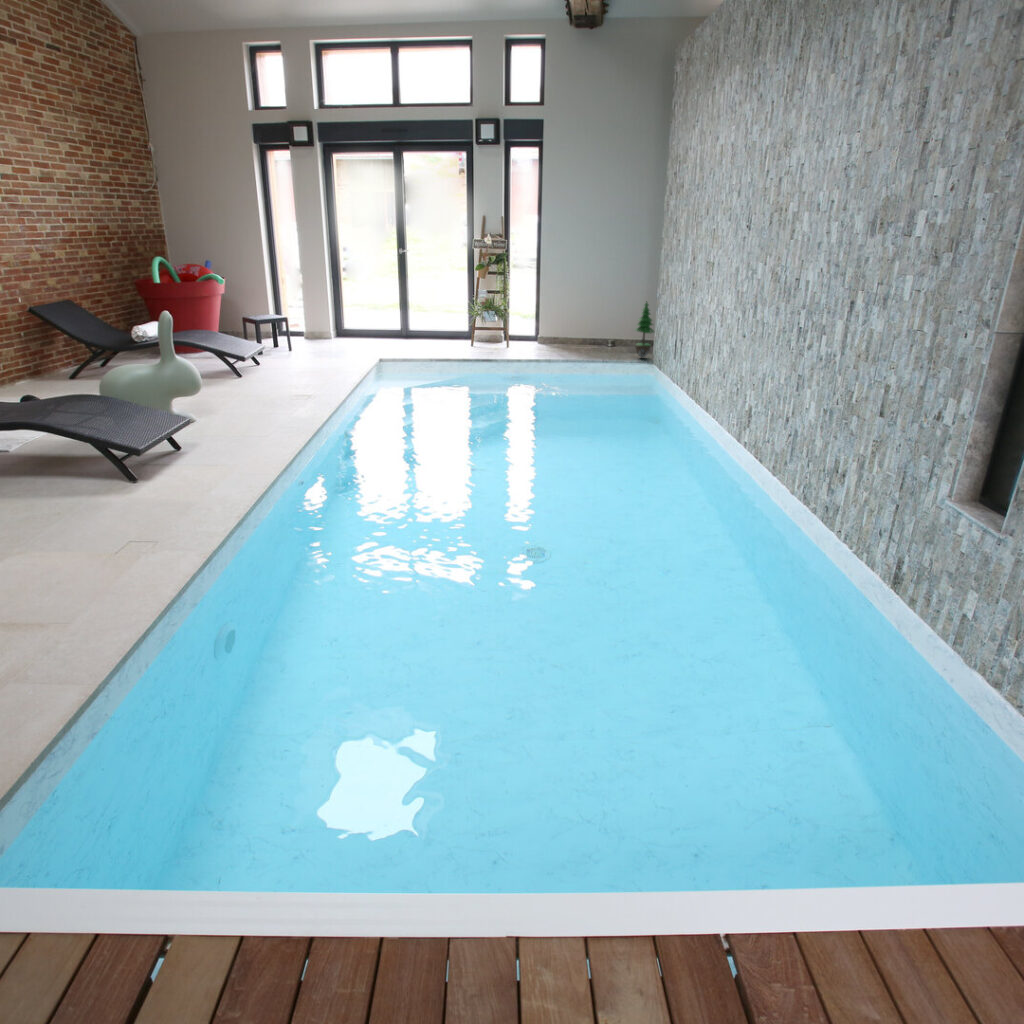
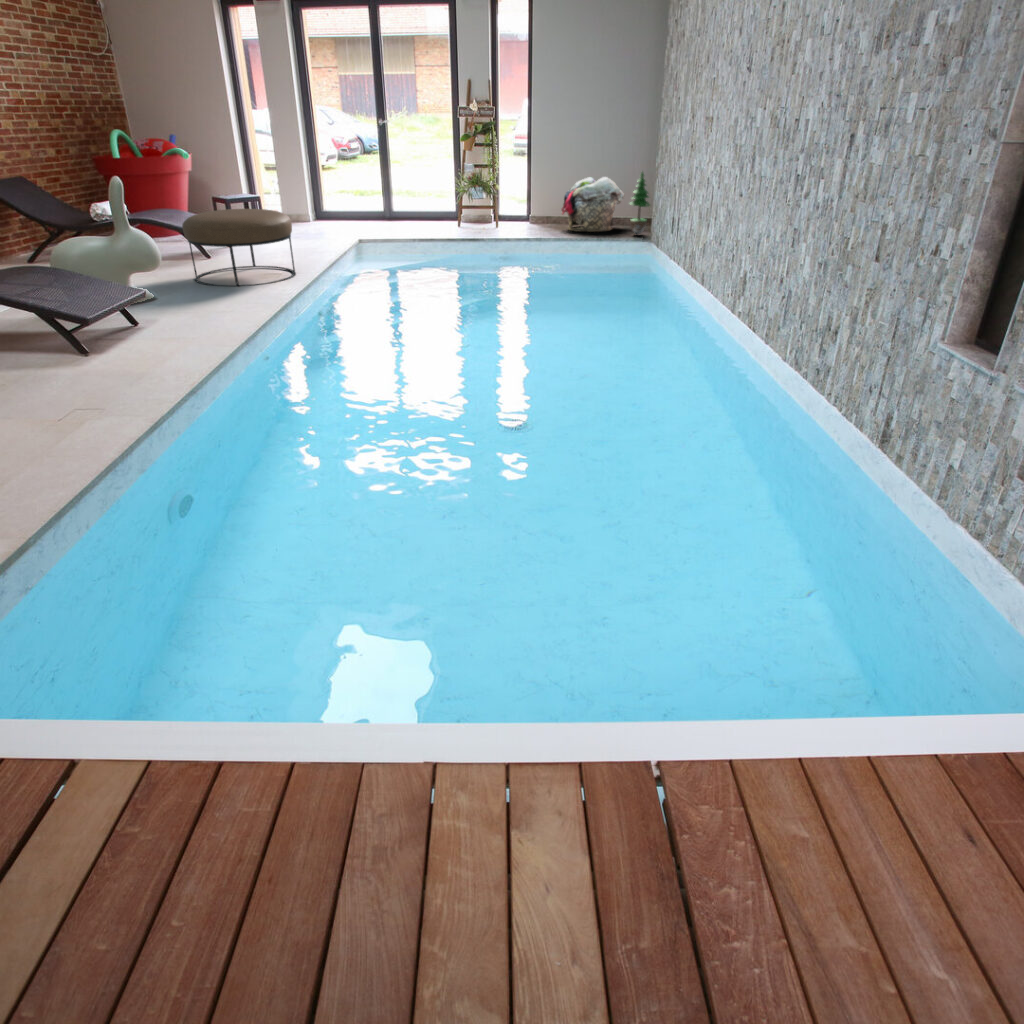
laundry basket: none [570,304,629,354] -> present [562,177,624,232]
ottoman: none [222,336,325,409] -> present [182,209,296,287]

